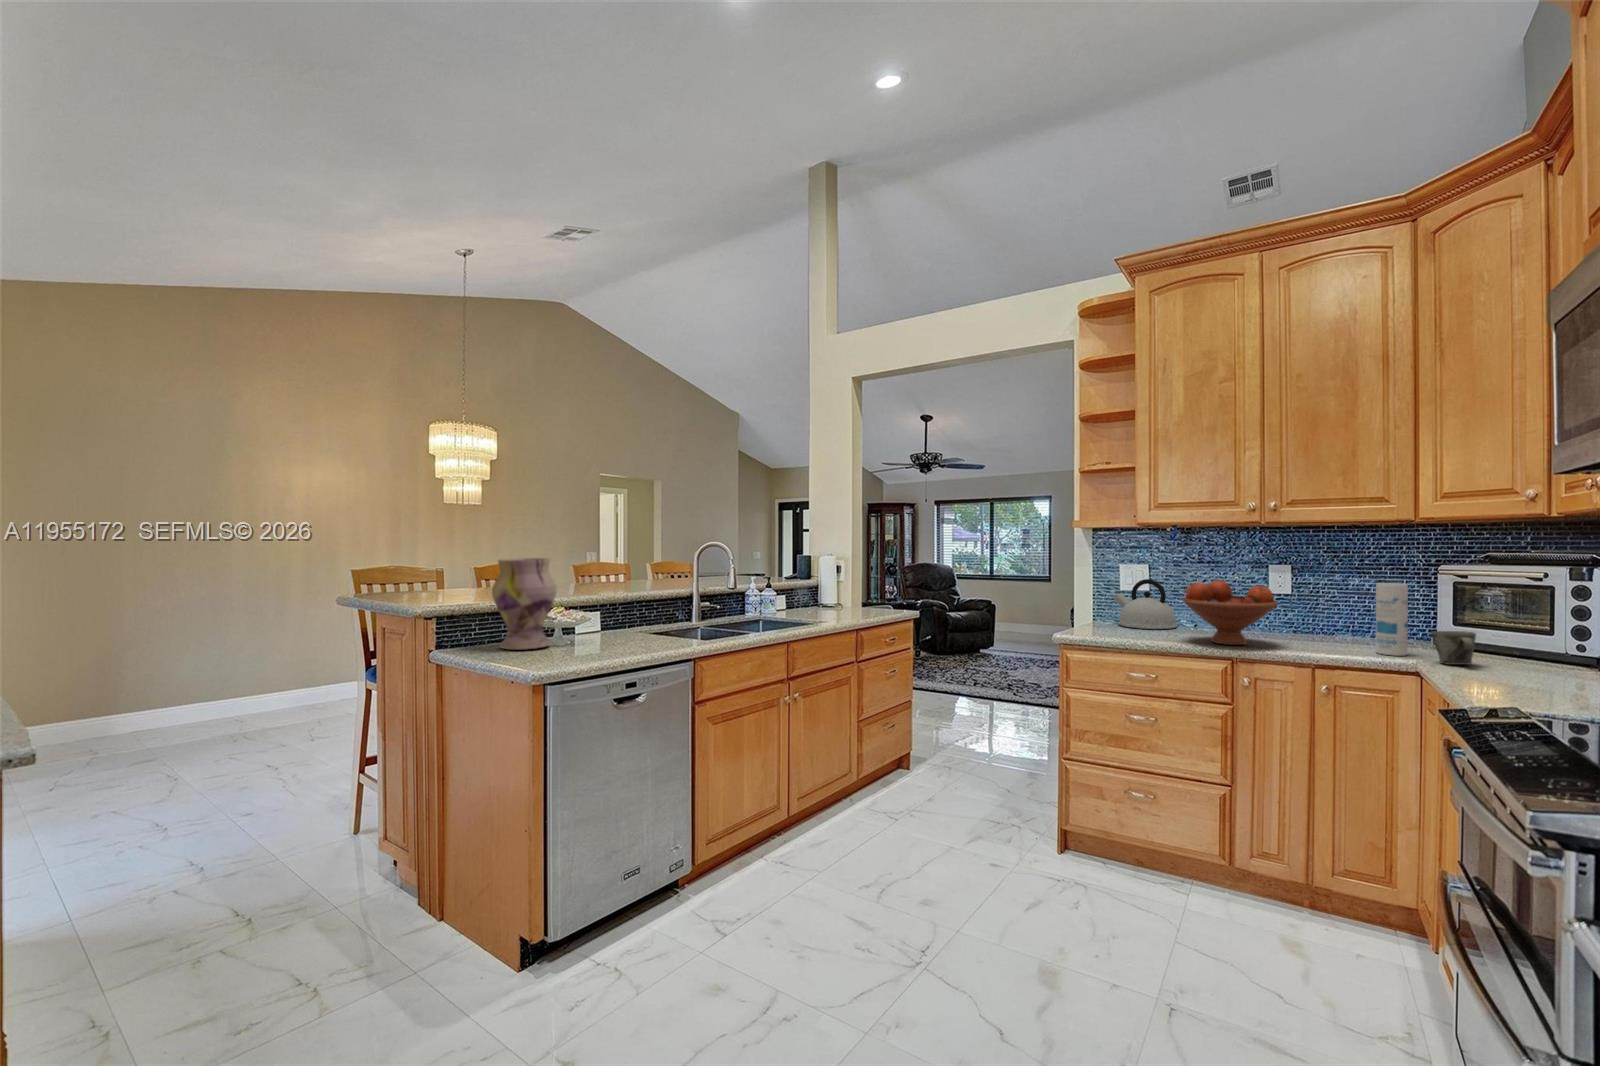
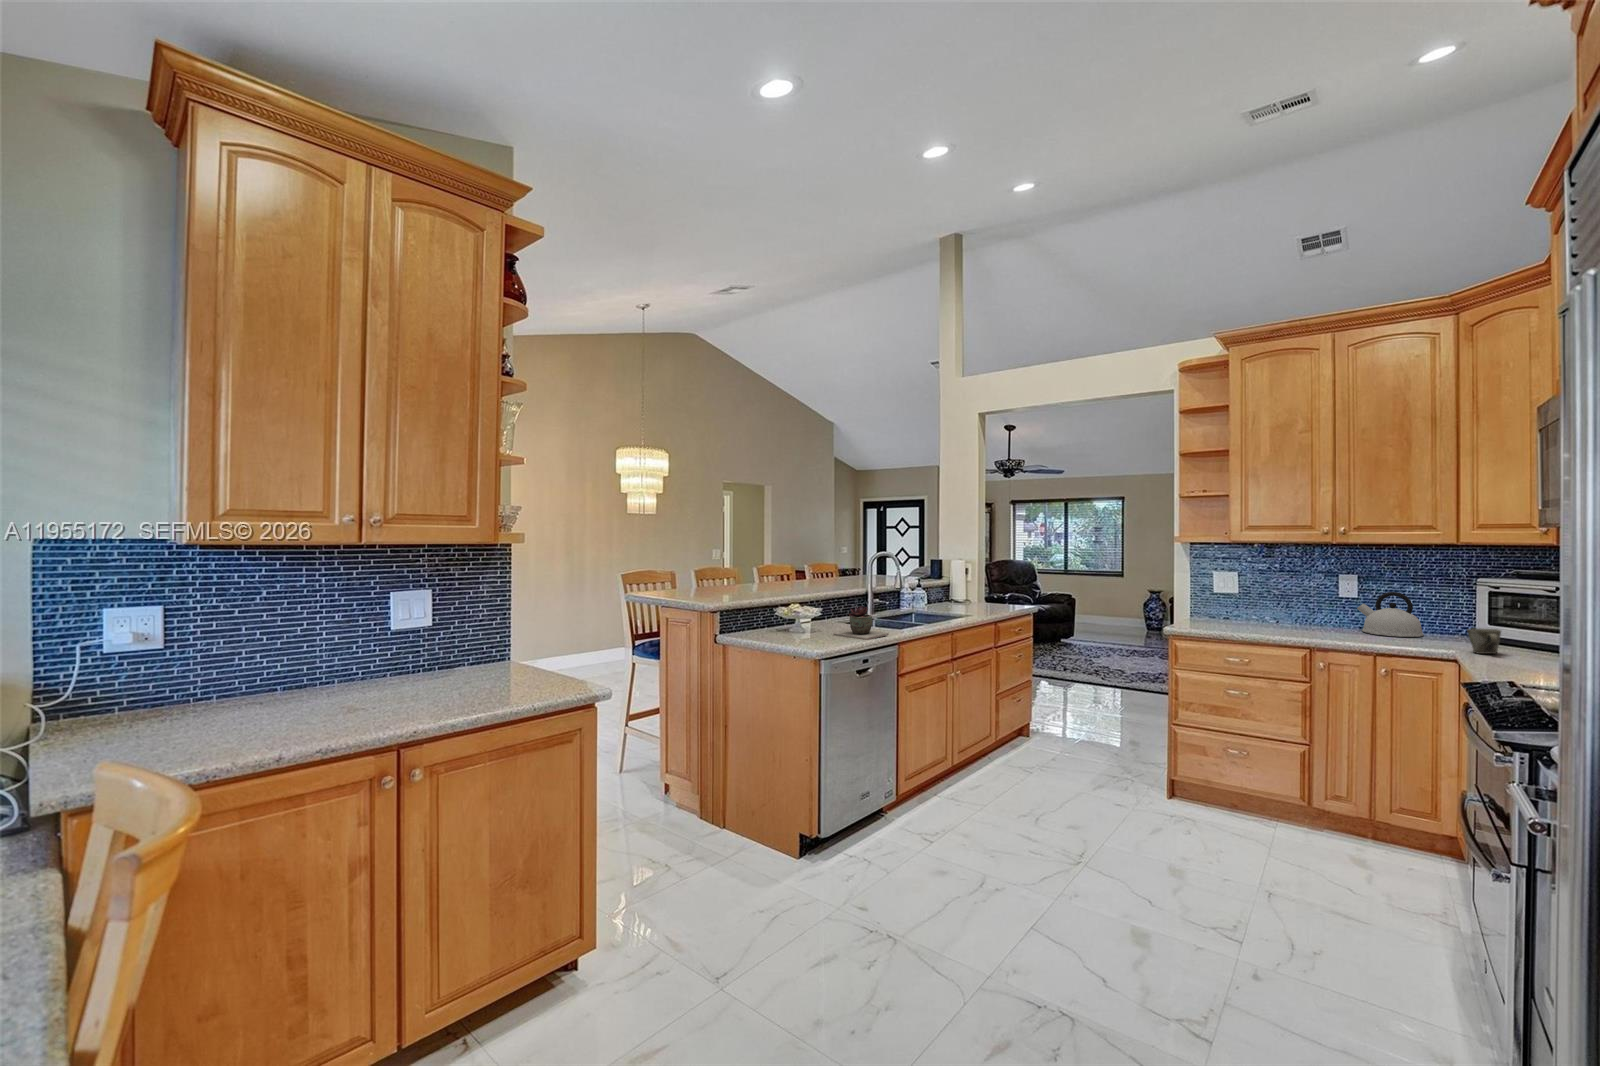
vase: present [492,558,556,650] -> none [756,570,799,637]
kettle: present [1114,579,1177,629] -> present [1357,592,1424,637]
fruit bowl: present [1183,580,1278,645] -> none [1270,587,1347,638]
canister: present [1376,583,1408,656] -> none [1424,592,1450,647]
succulent plant: none [607,606,682,653] -> present [833,606,889,640]

